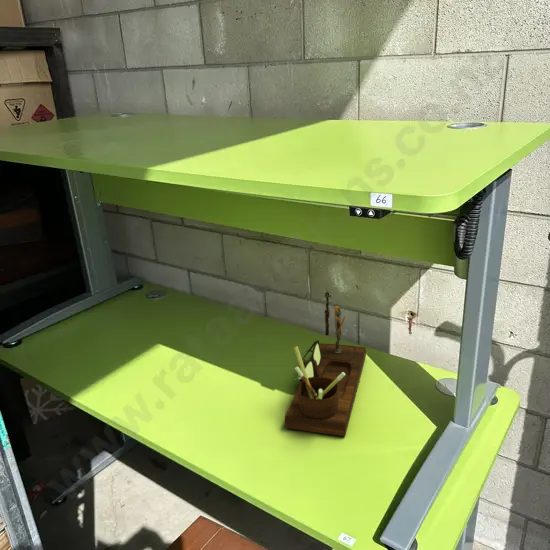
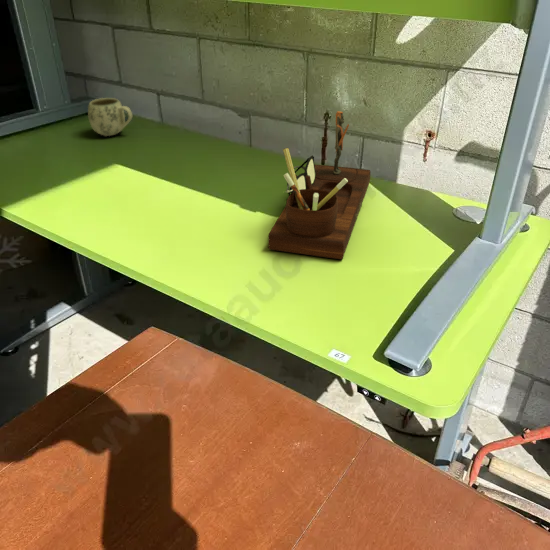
mug: none [135,285,170,315] -> present [88,98,132,136]

